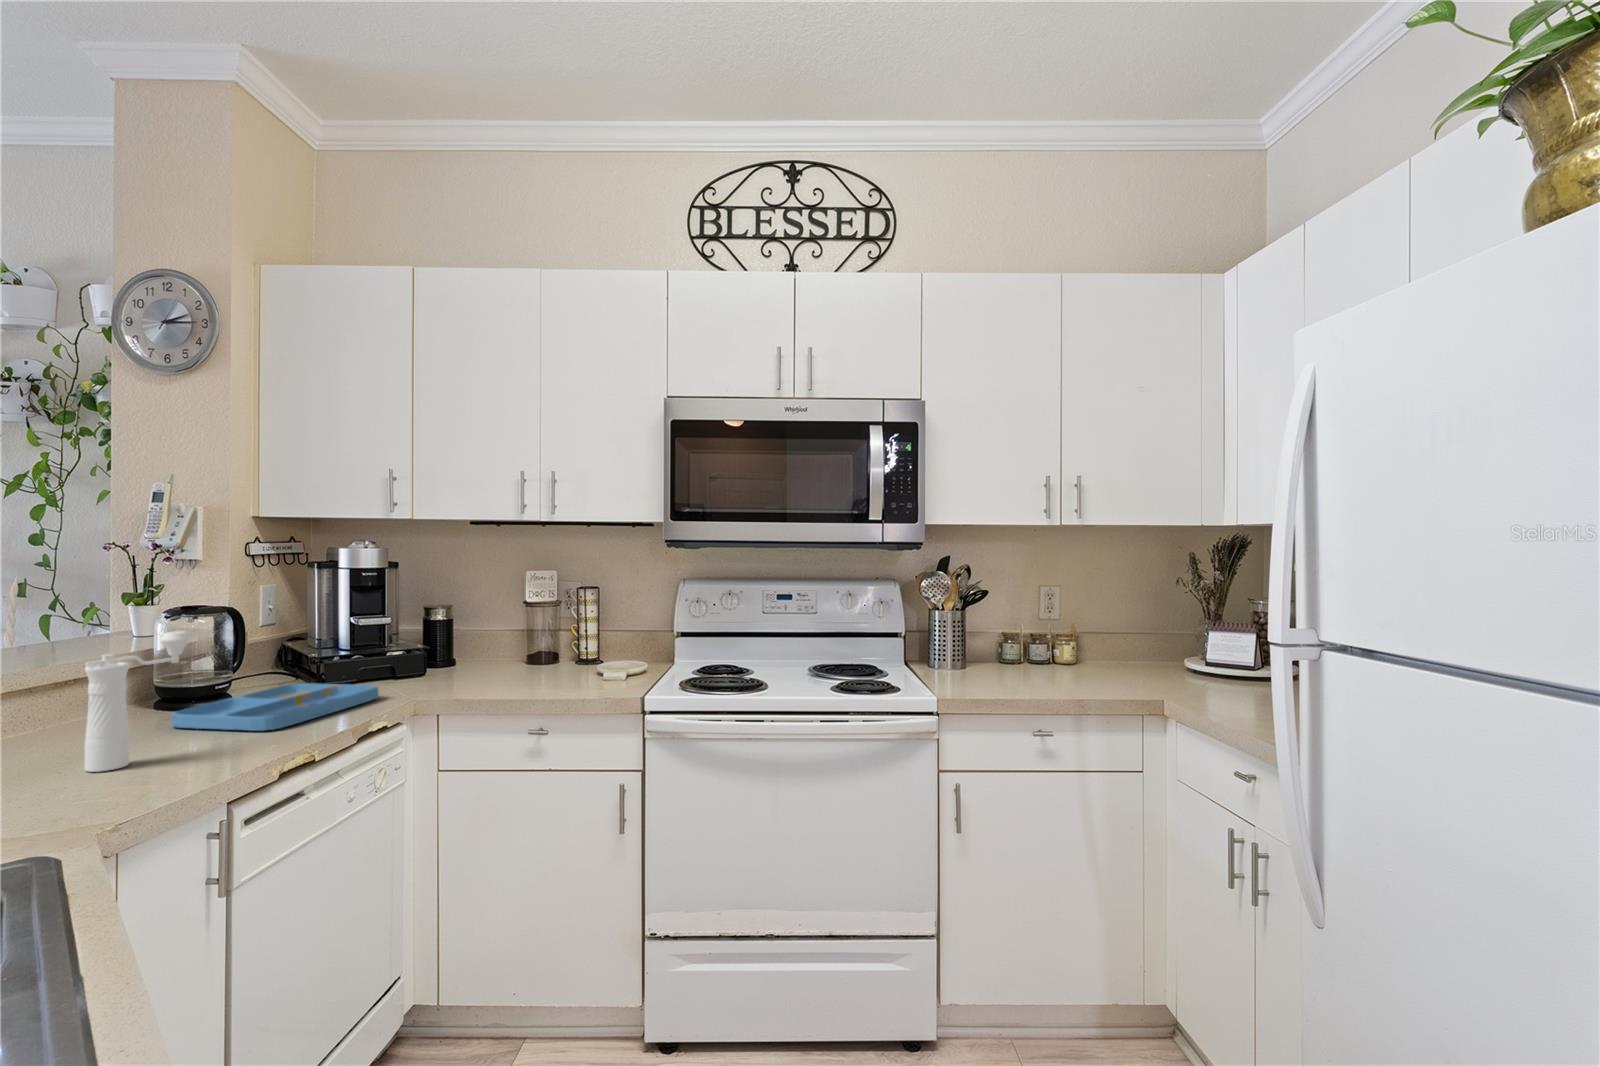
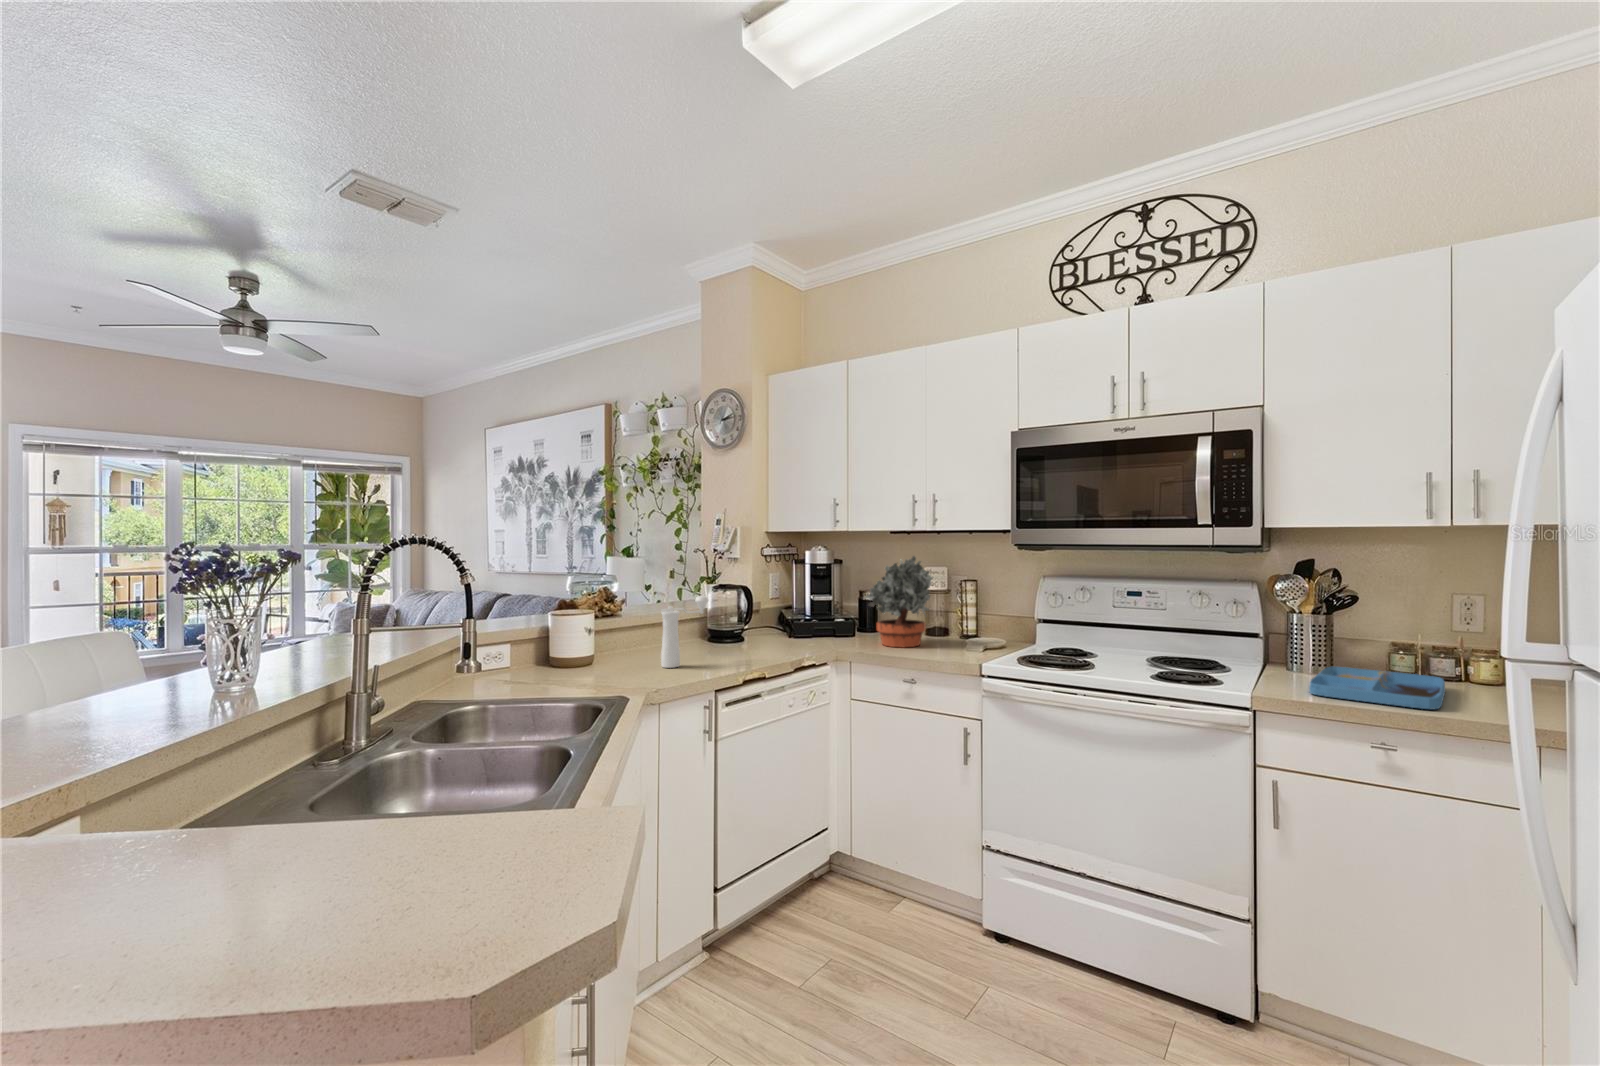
potted plant: none [448,554,557,684] -> present [866,556,933,647]
tray: present [172,683,379,731] -> present [1309,667,1445,709]

